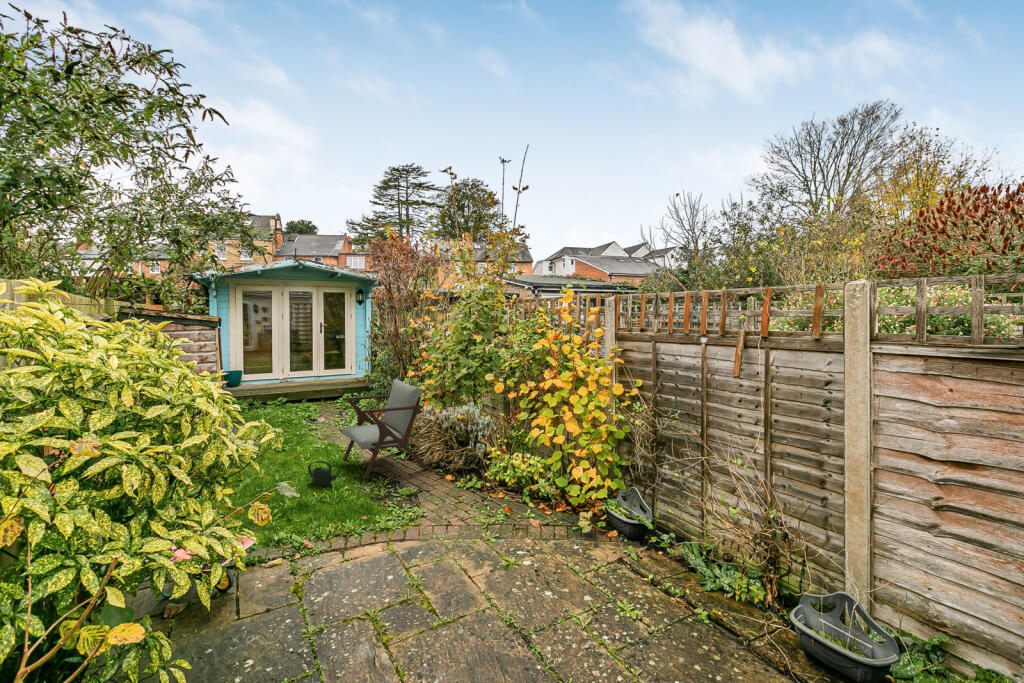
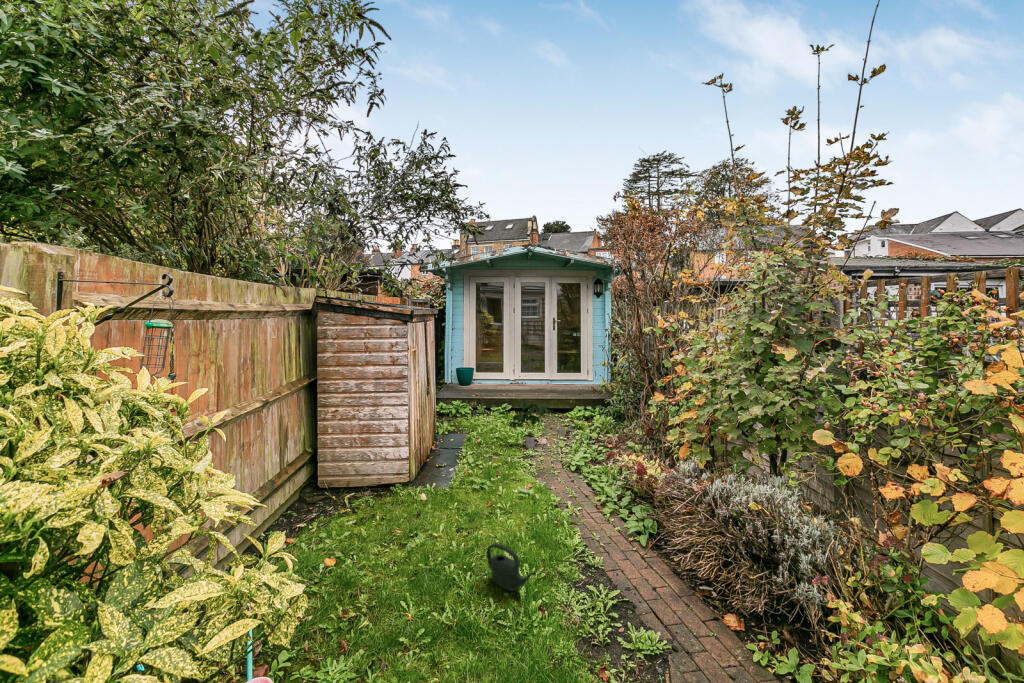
lounge chair: present [342,379,429,480] -> none [549,412,690,593]
potted plant: none [296,387,330,424] -> present [509,402,550,448]

